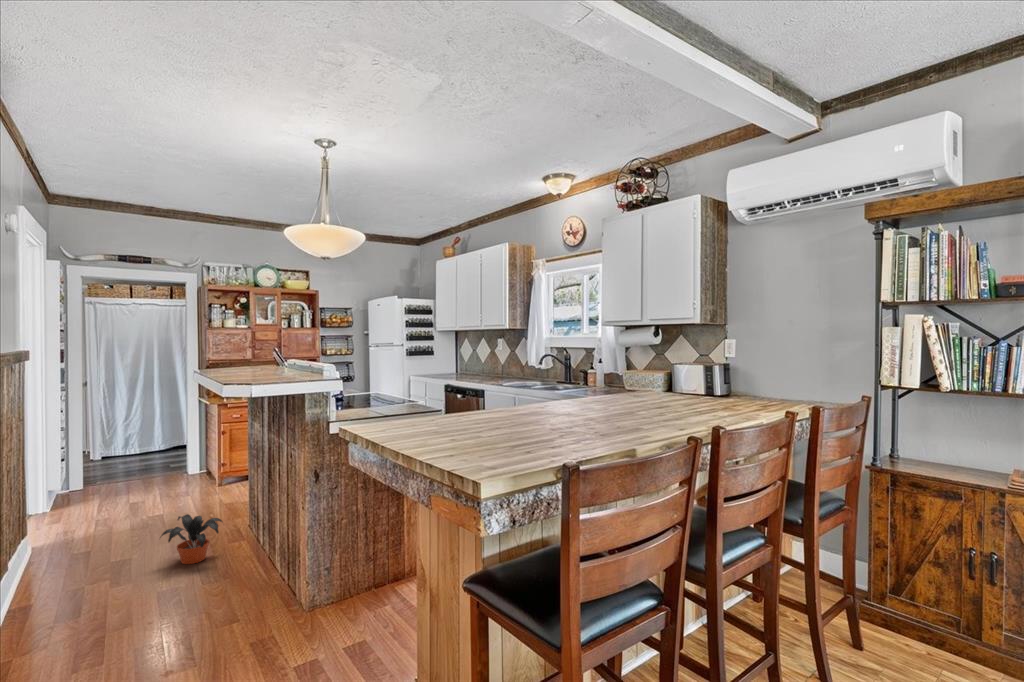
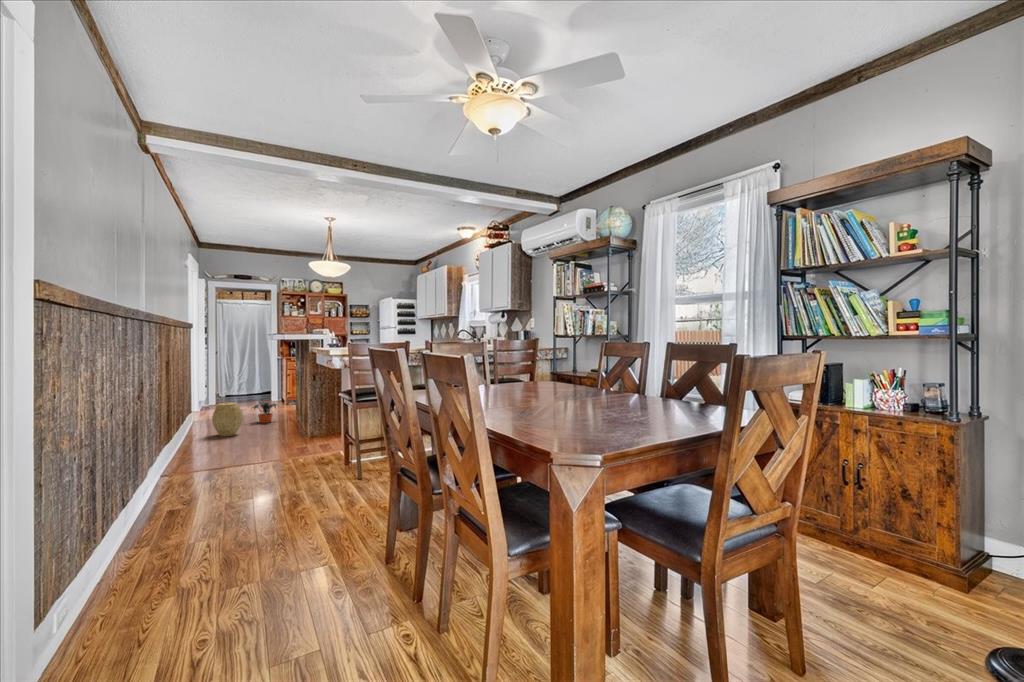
woven basket: none [62,556,147,653] -> present [212,402,243,436]

